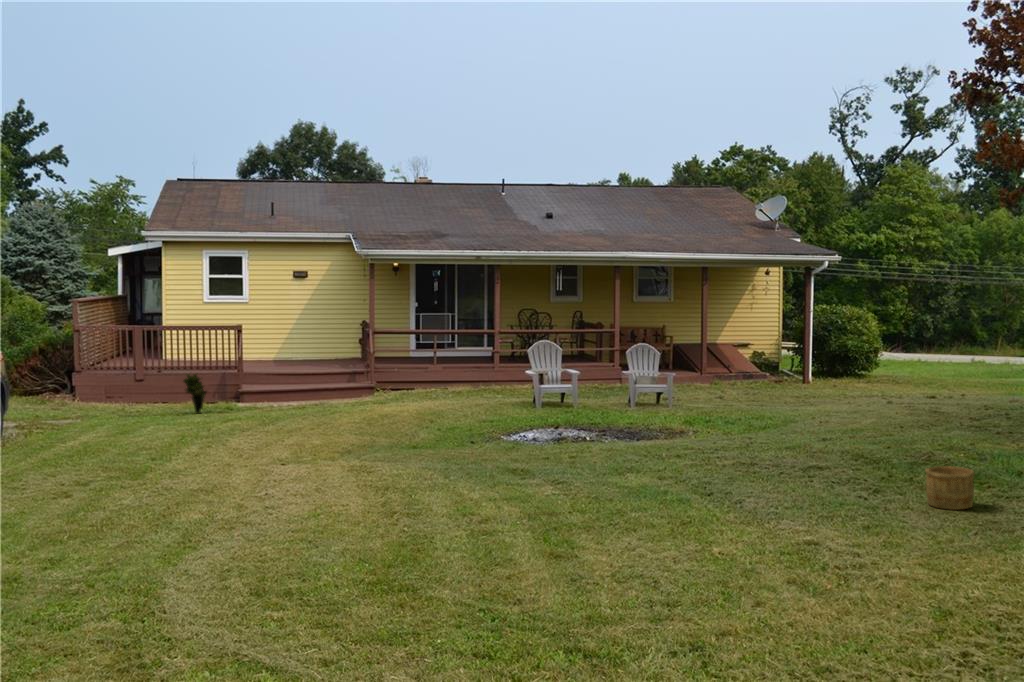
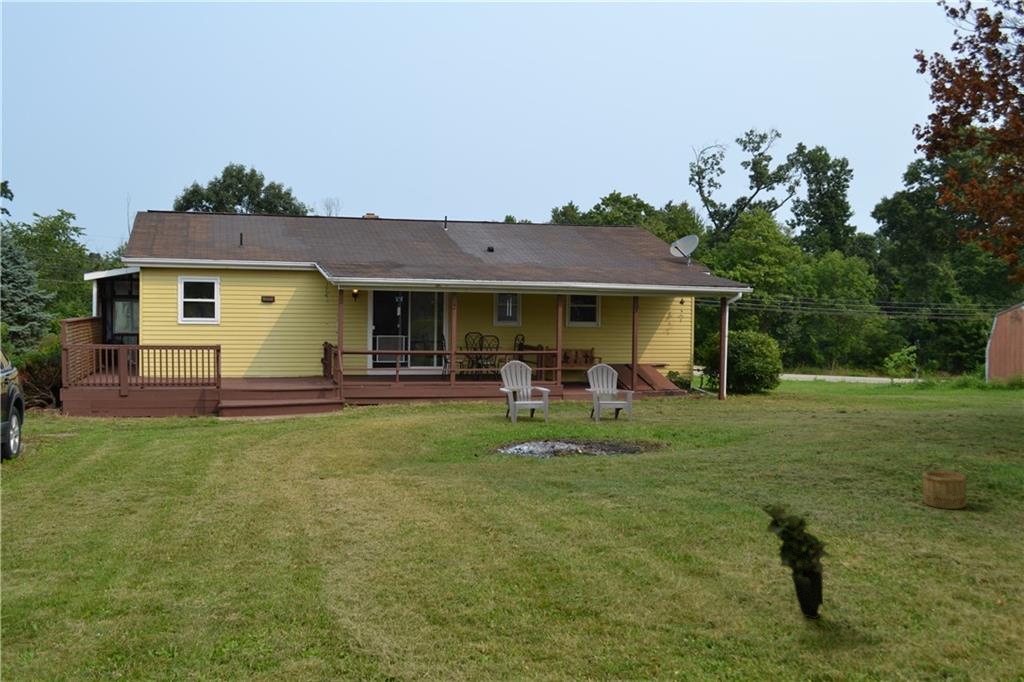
potted plant: present [183,373,207,413] -> present [762,504,829,619]

